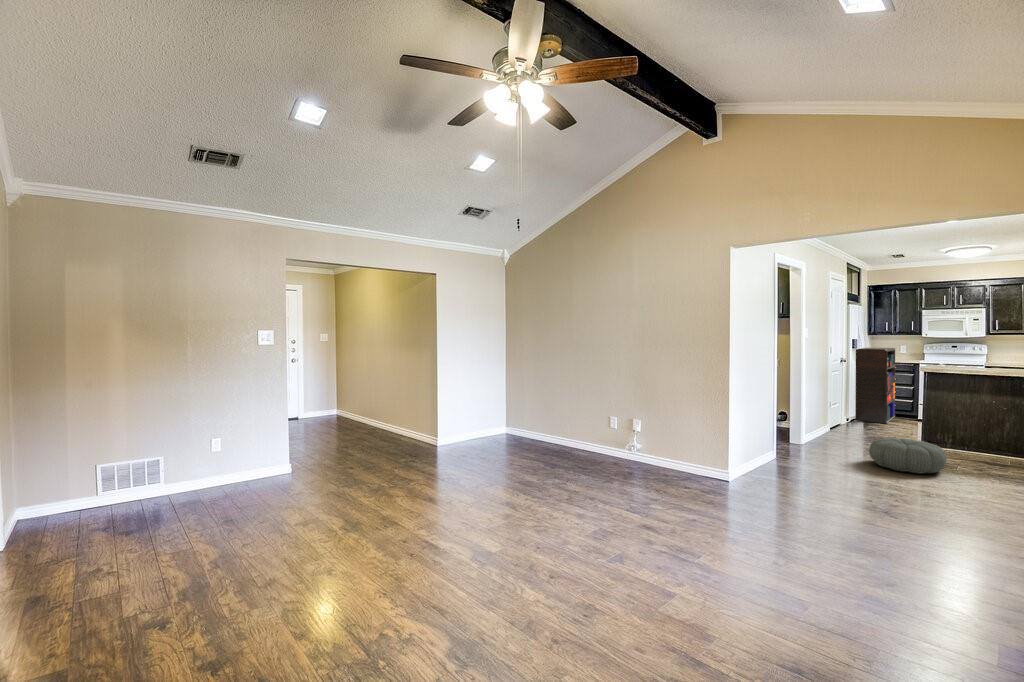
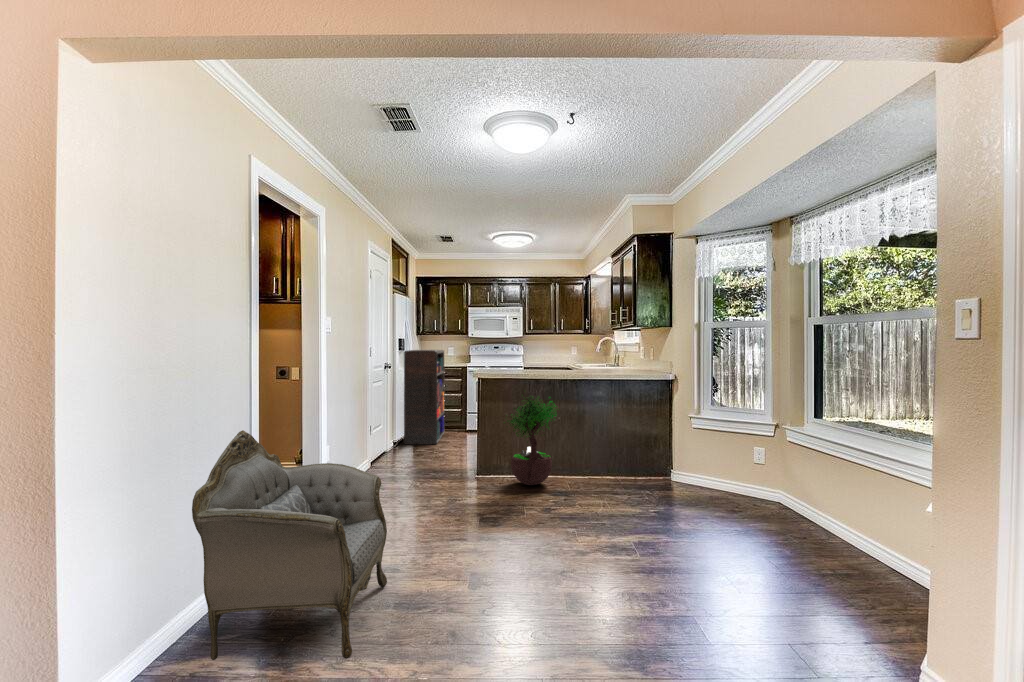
potted tree: none [947,384,1007,458] -> present [504,396,557,485]
armchair: none [766,389,852,489] -> present [192,430,387,660]
pouf: present [869,438,946,474] -> none [416,482,512,544]

